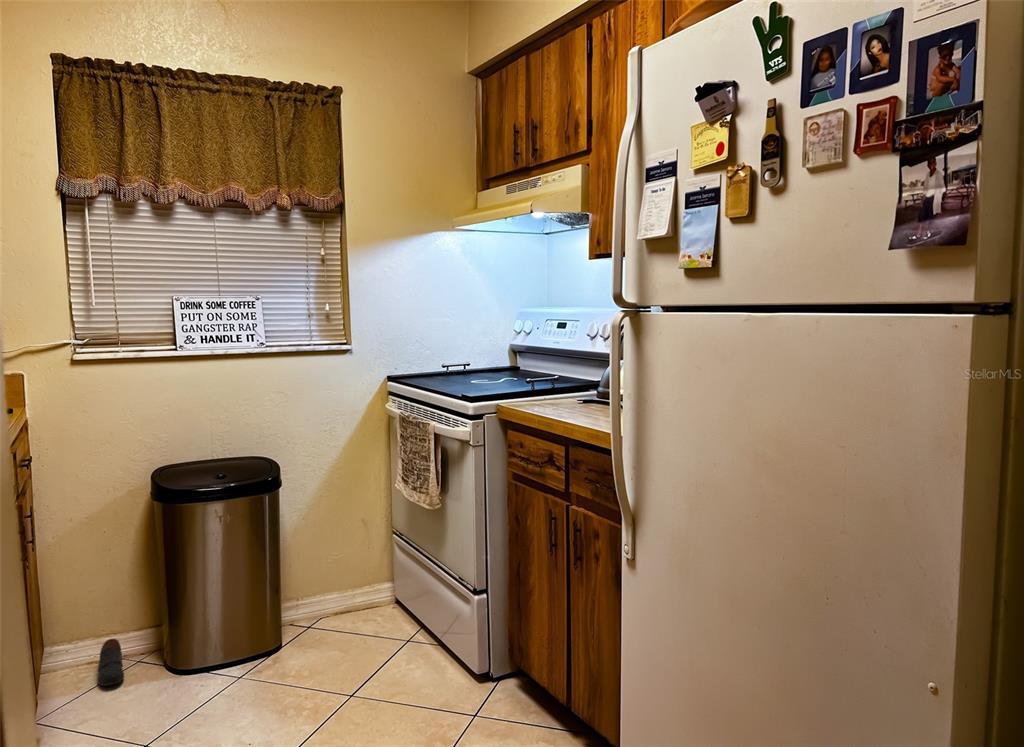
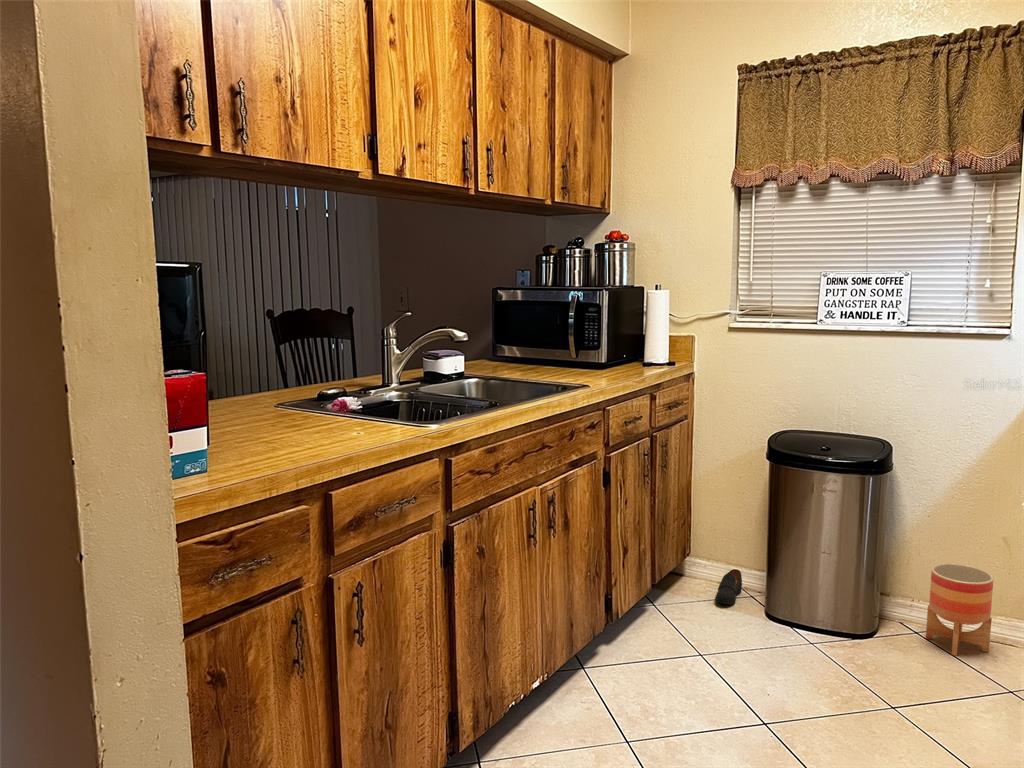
planter: none [319,553,370,635] -> present [926,563,993,656]

